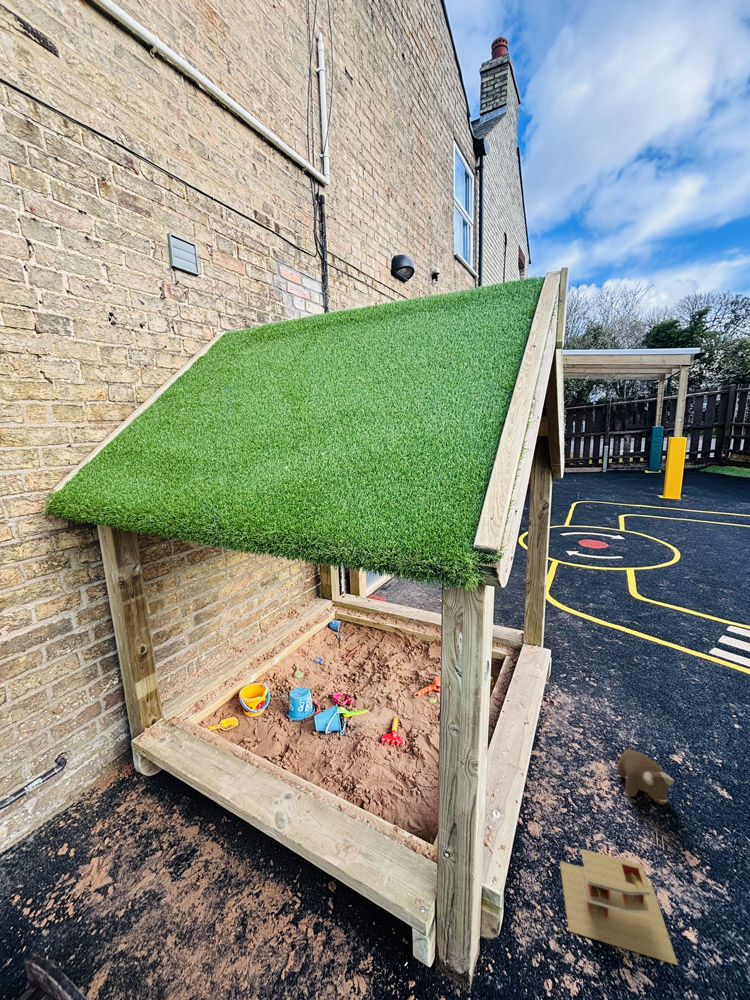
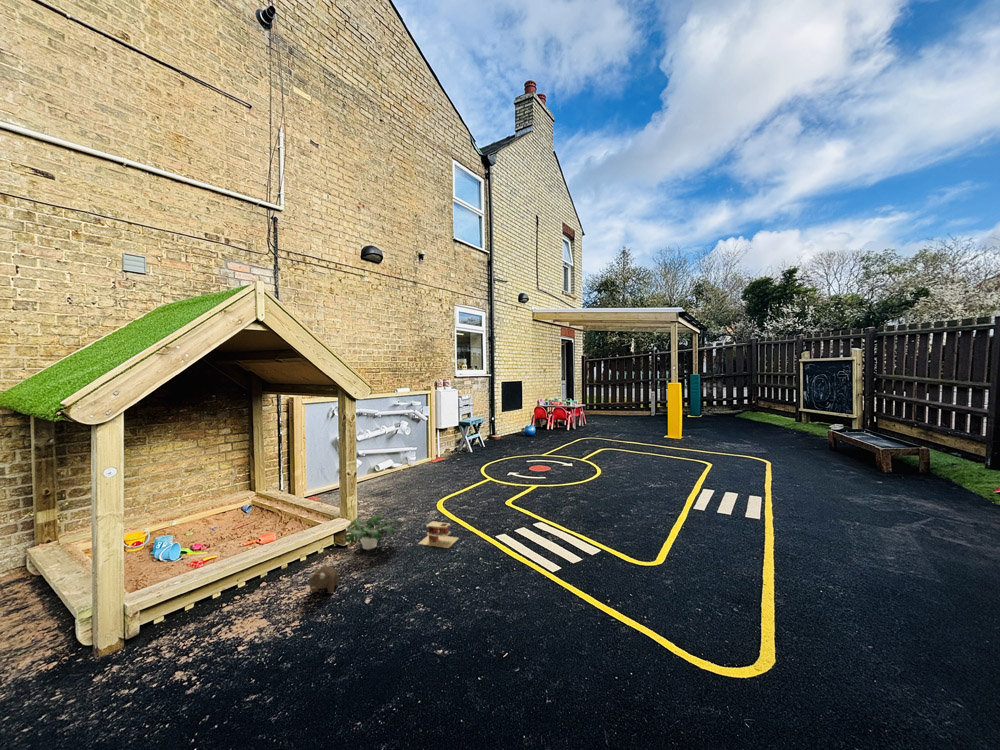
potted plant: none [541,638,640,696] -> present [345,513,402,549]
toy house: present [560,850,678,965] -> present [419,521,458,548]

